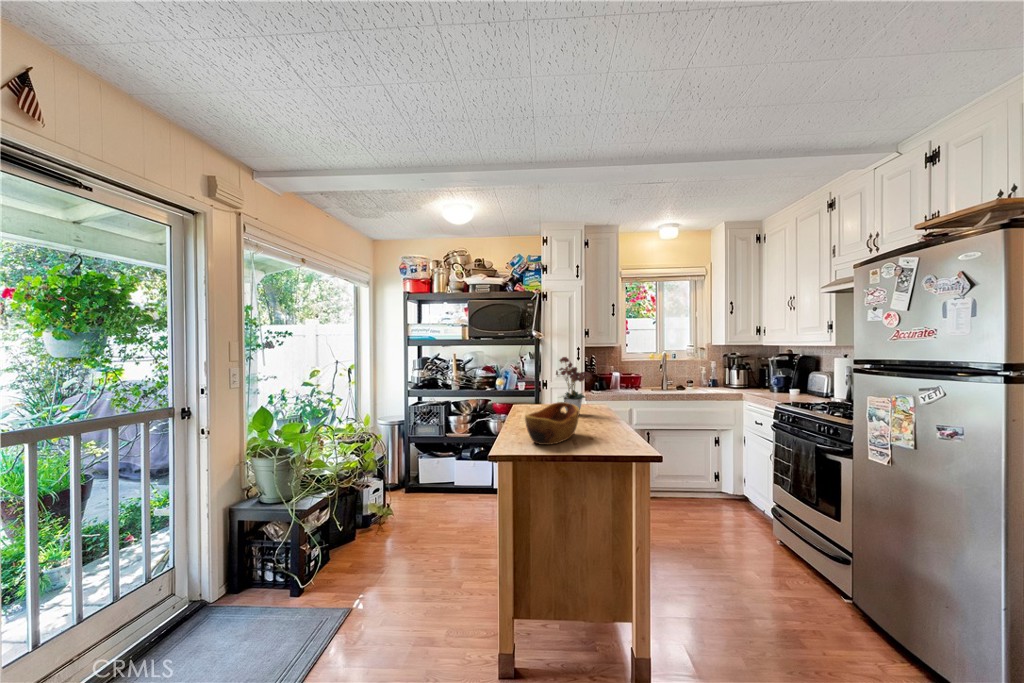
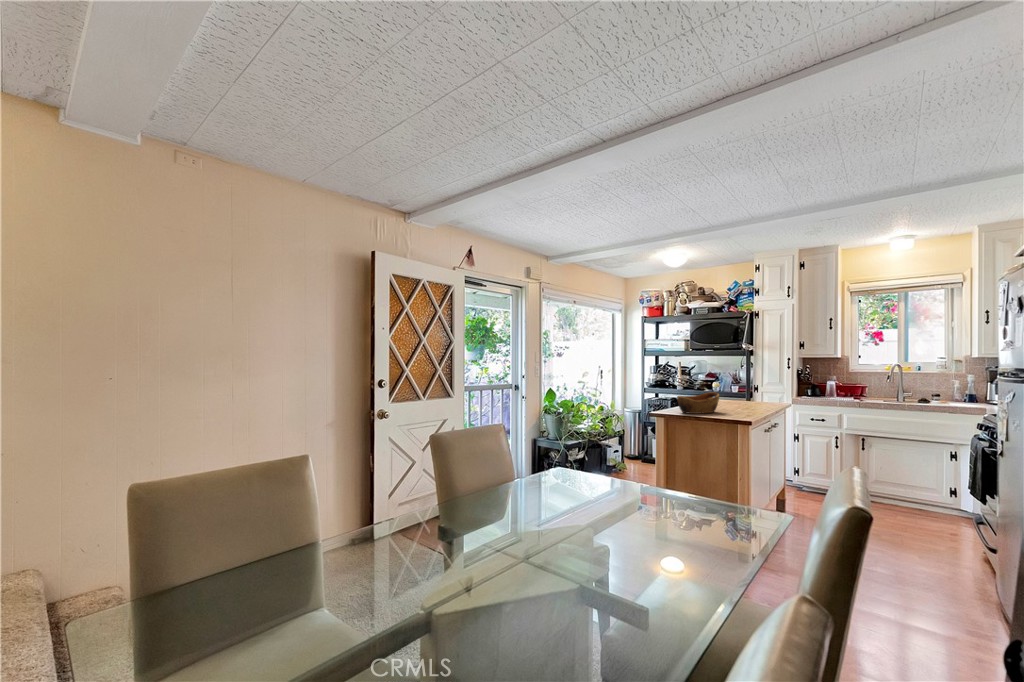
flower arrangement: present [556,357,592,411] -> none [727,362,761,407]

